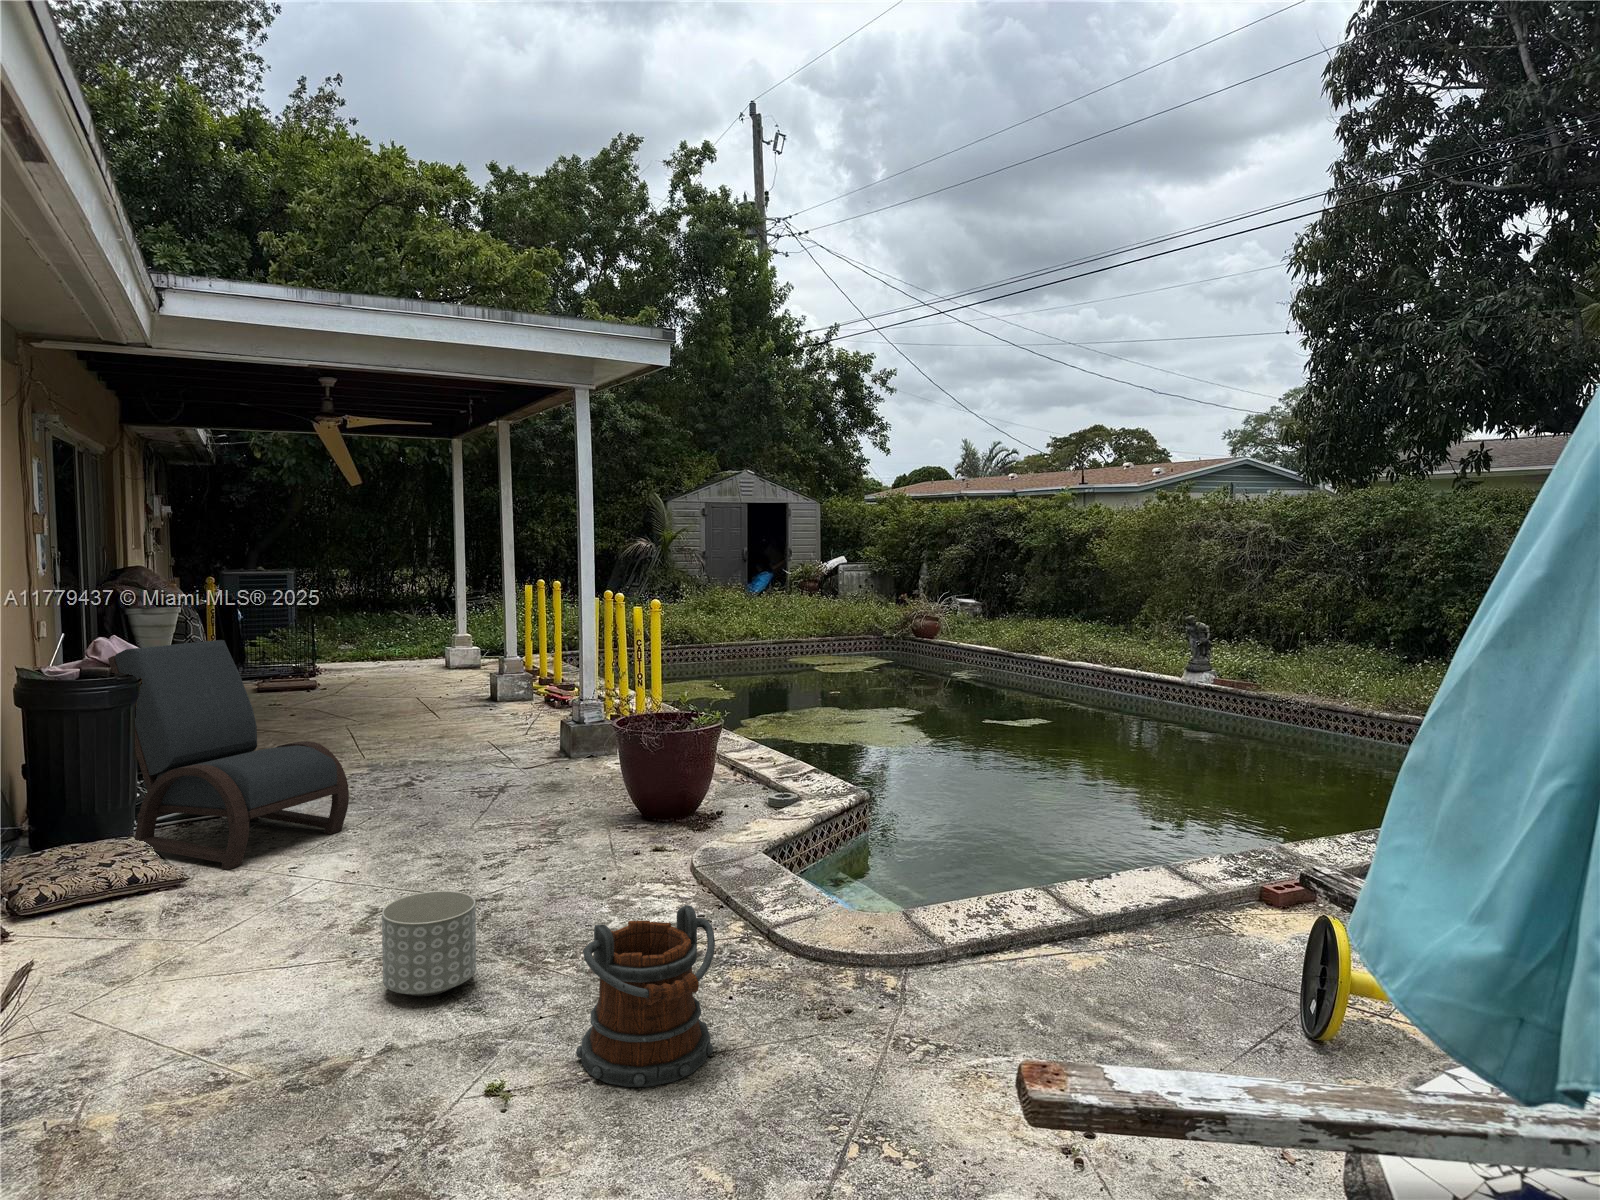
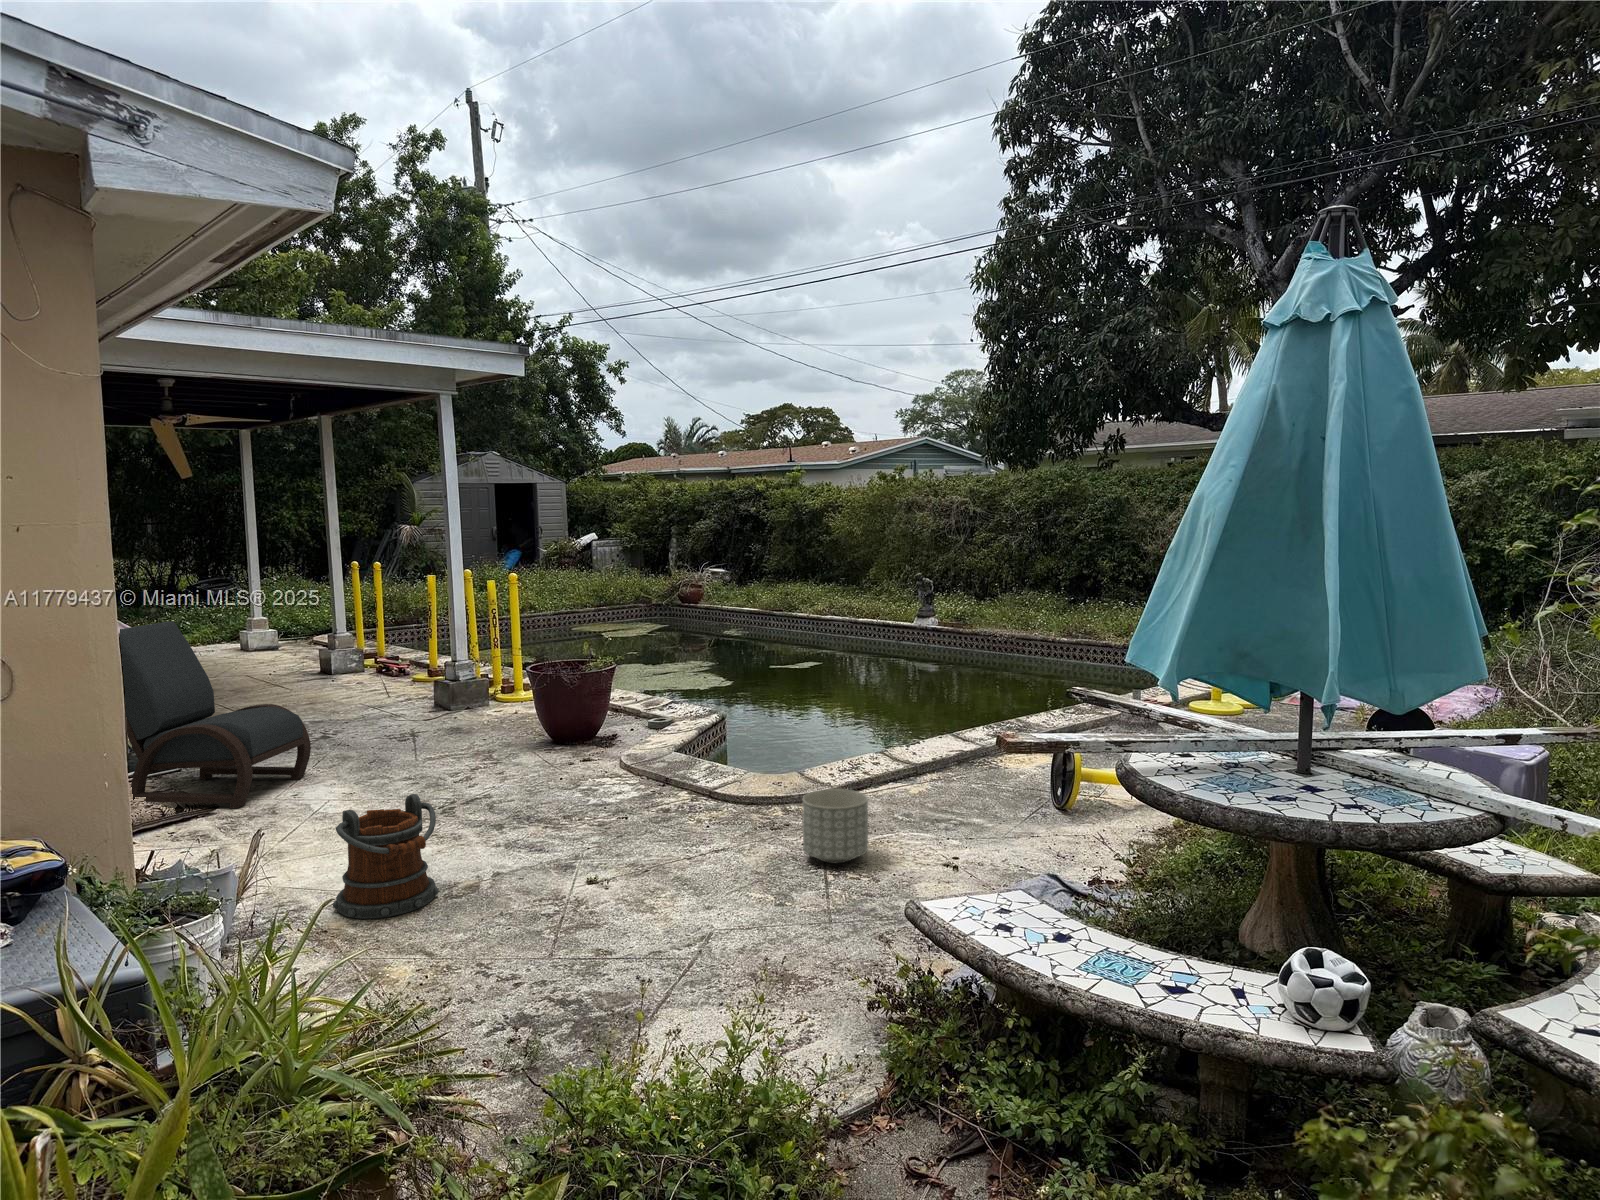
planter: present [382,891,476,996] -> present [802,789,868,863]
bucket: present [576,905,715,1087] -> present [333,794,439,919]

